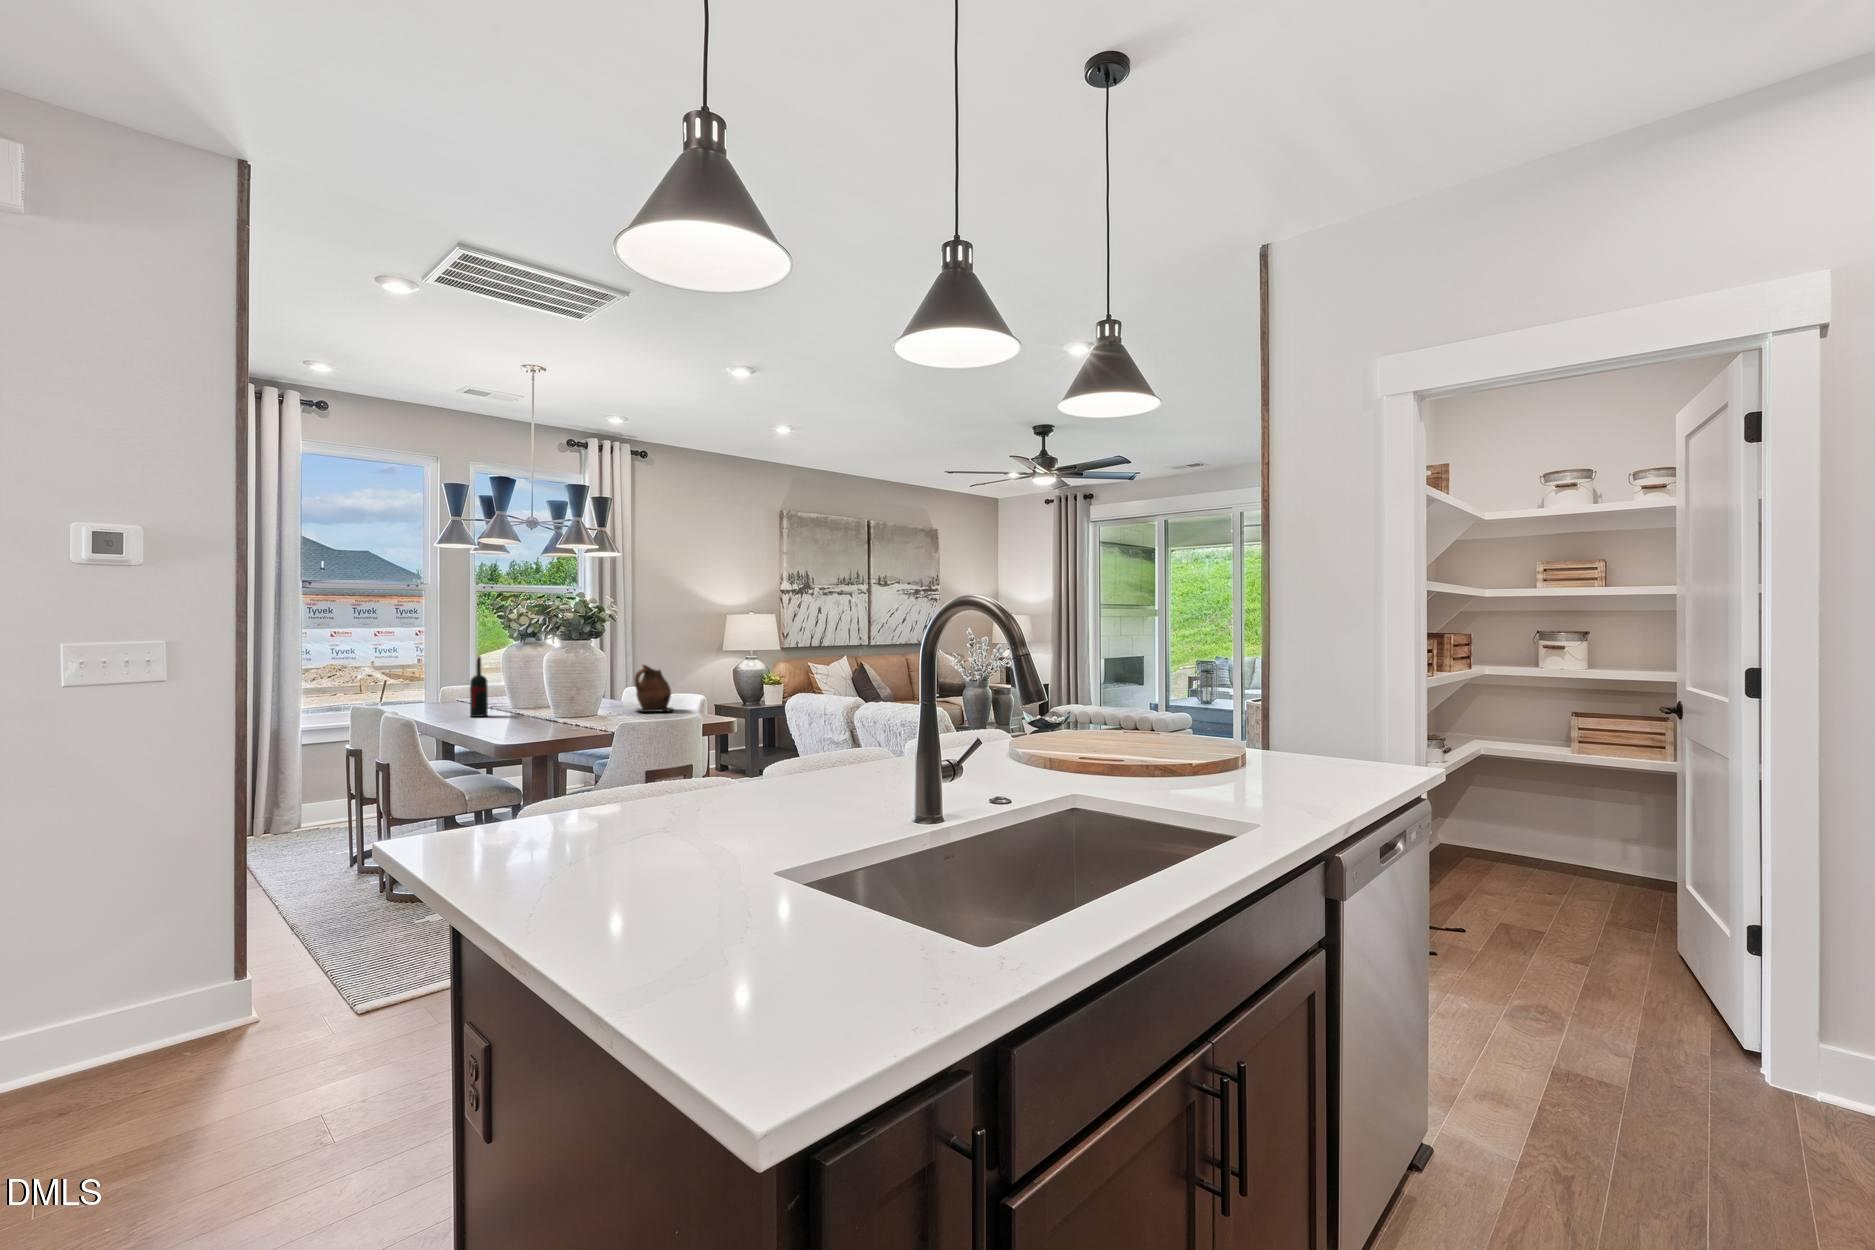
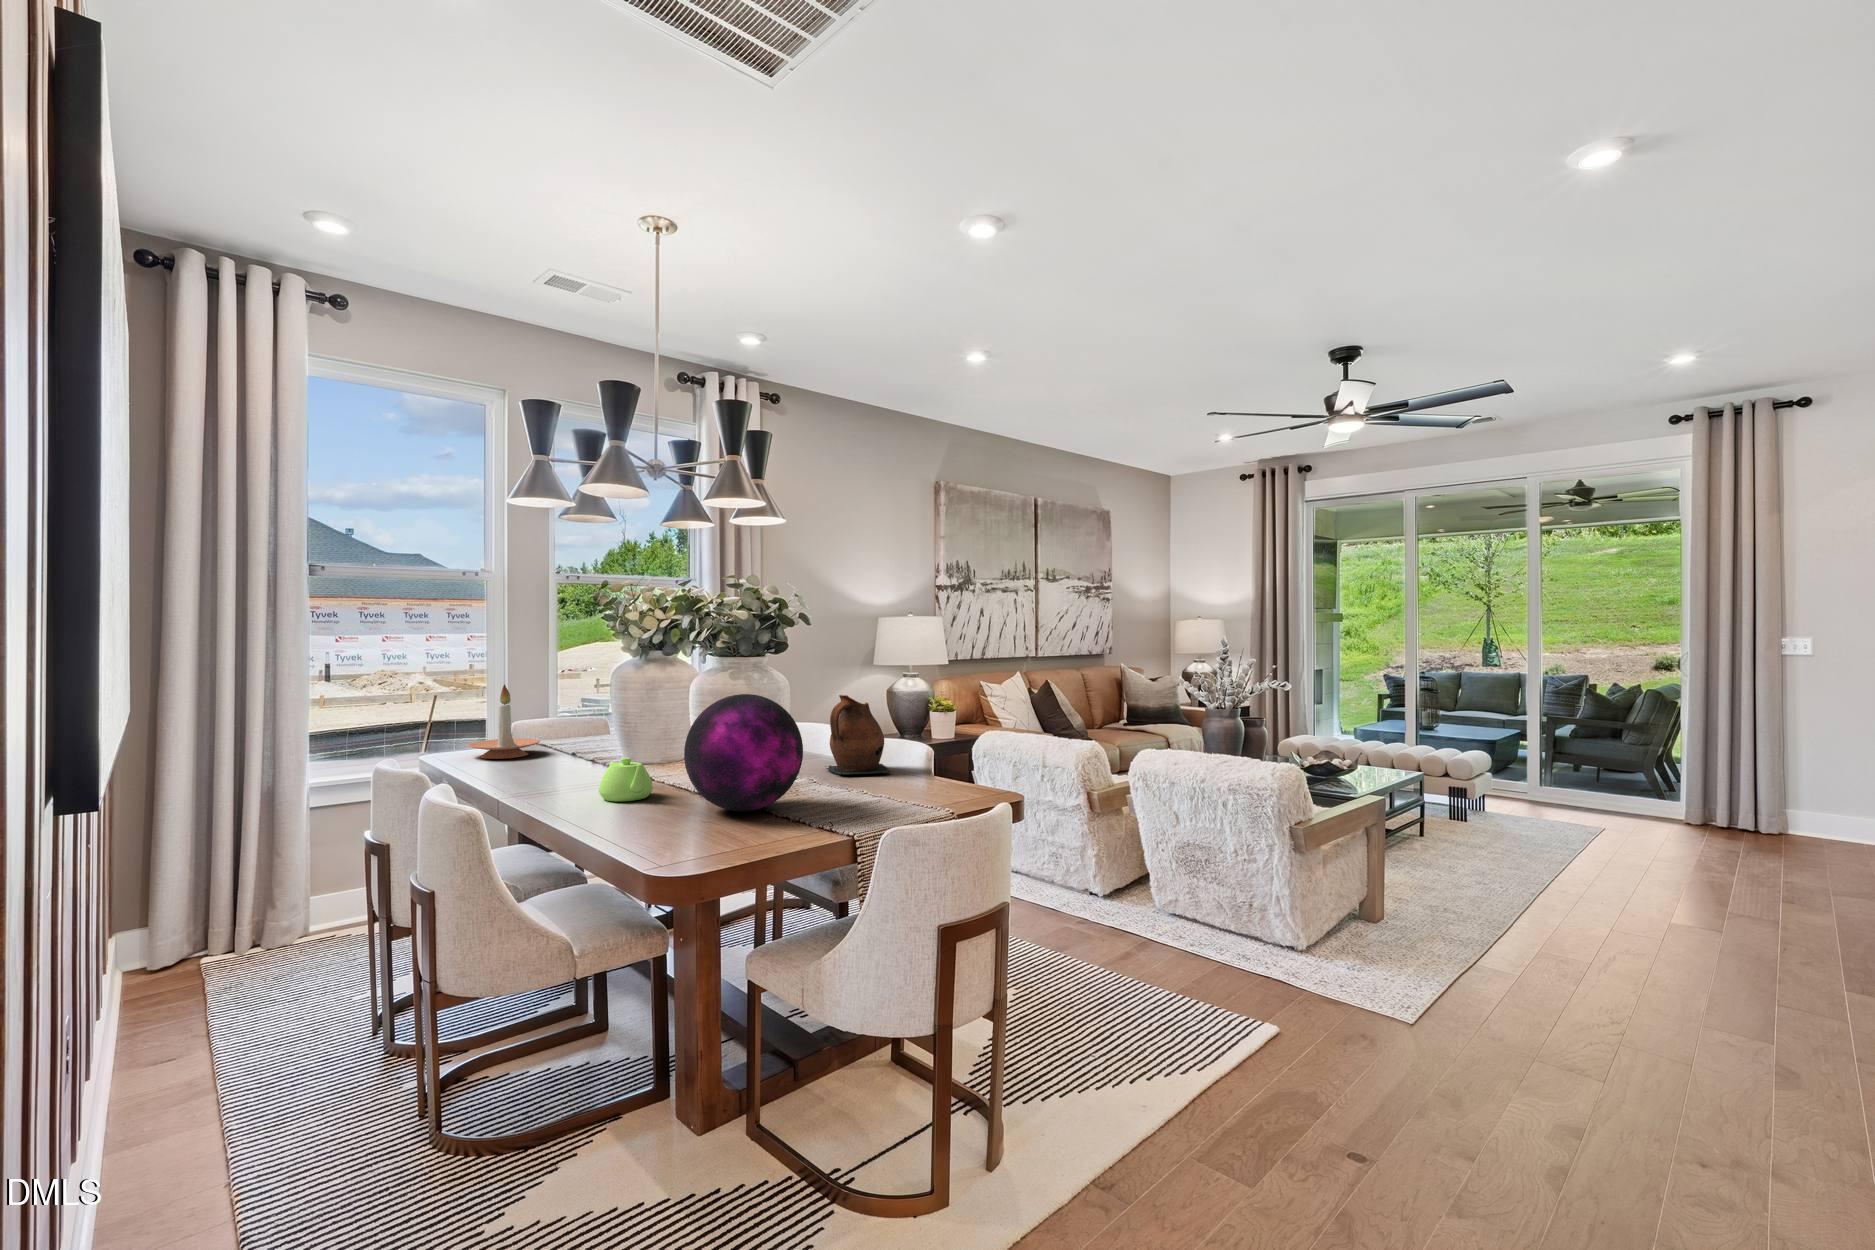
wine bottle: present [470,656,488,717] -> none [567,682,595,786]
candle holder: none [411,659,459,706] -> present [467,684,541,759]
decorative orb: none [531,661,601,726] -> present [684,694,803,811]
teapot: none [486,699,519,723] -> present [599,758,653,801]

